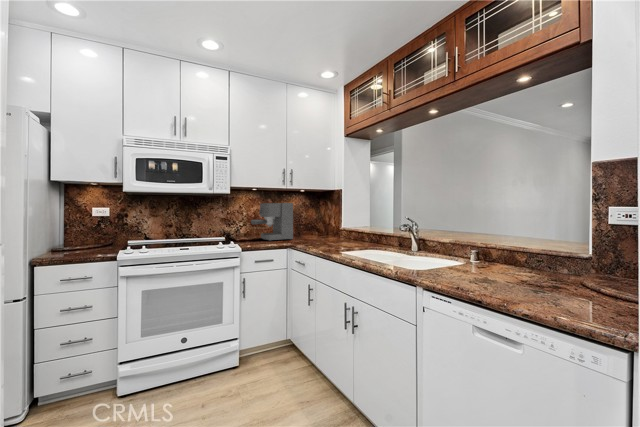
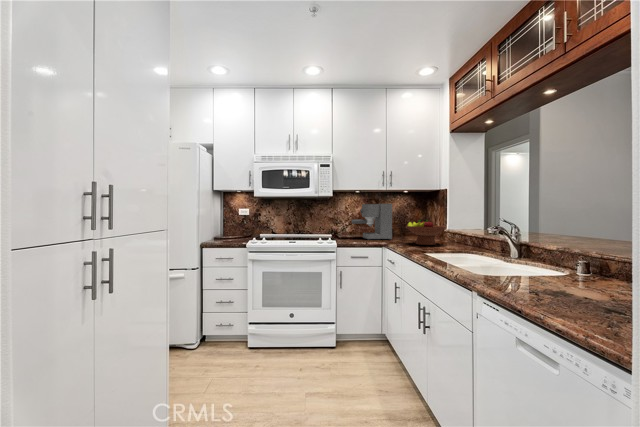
fruit bowl: none [311,218,348,244] -> present [406,219,446,245]

